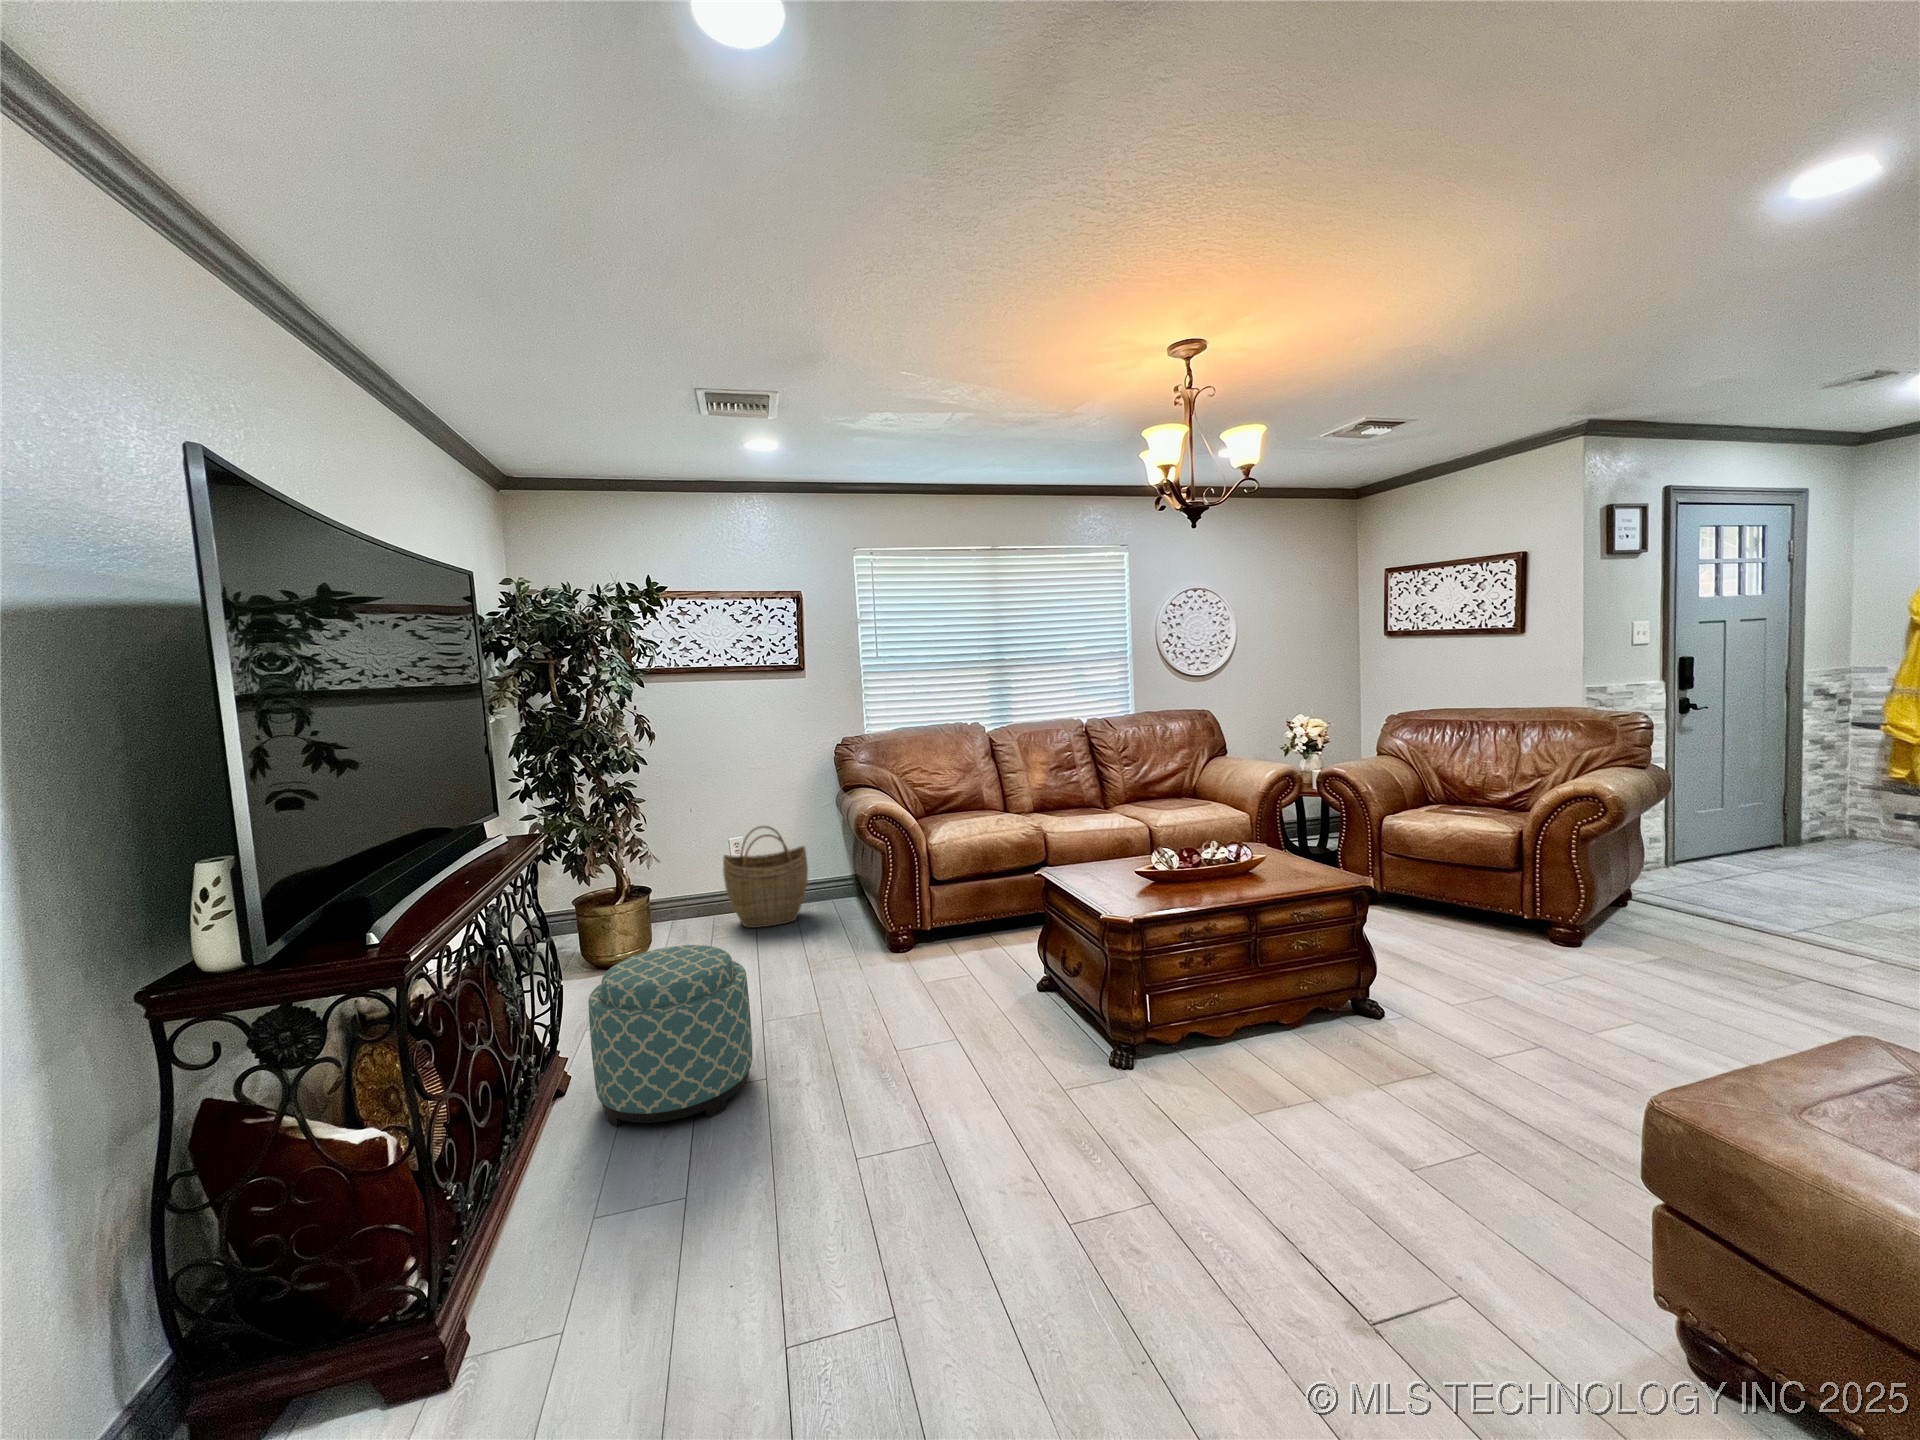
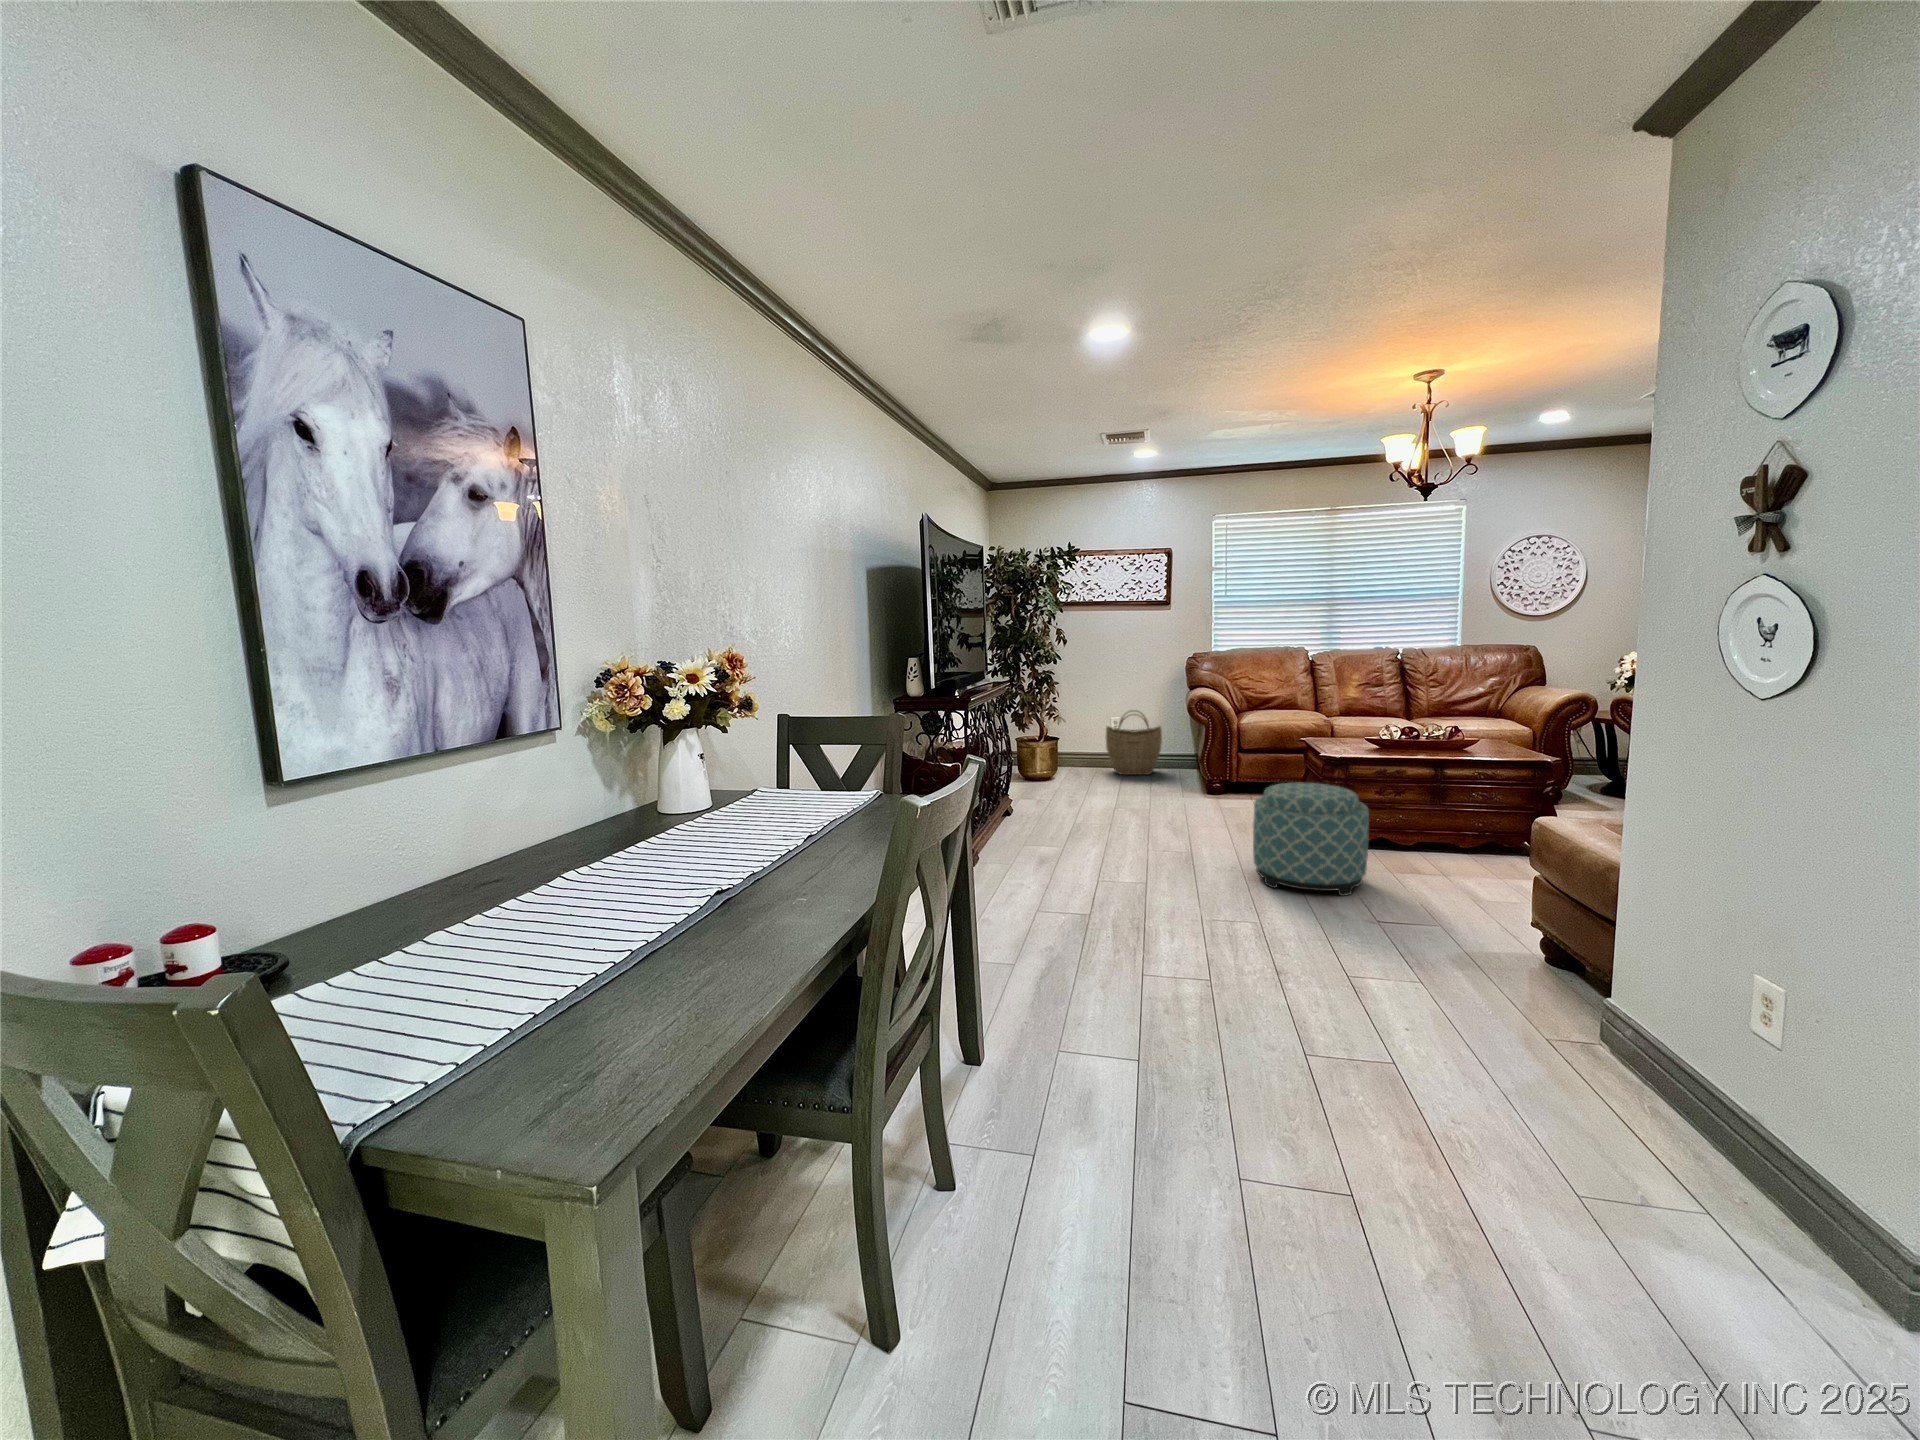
ottoman: present [588,945,753,1127] -> present [1253,783,1369,896]

